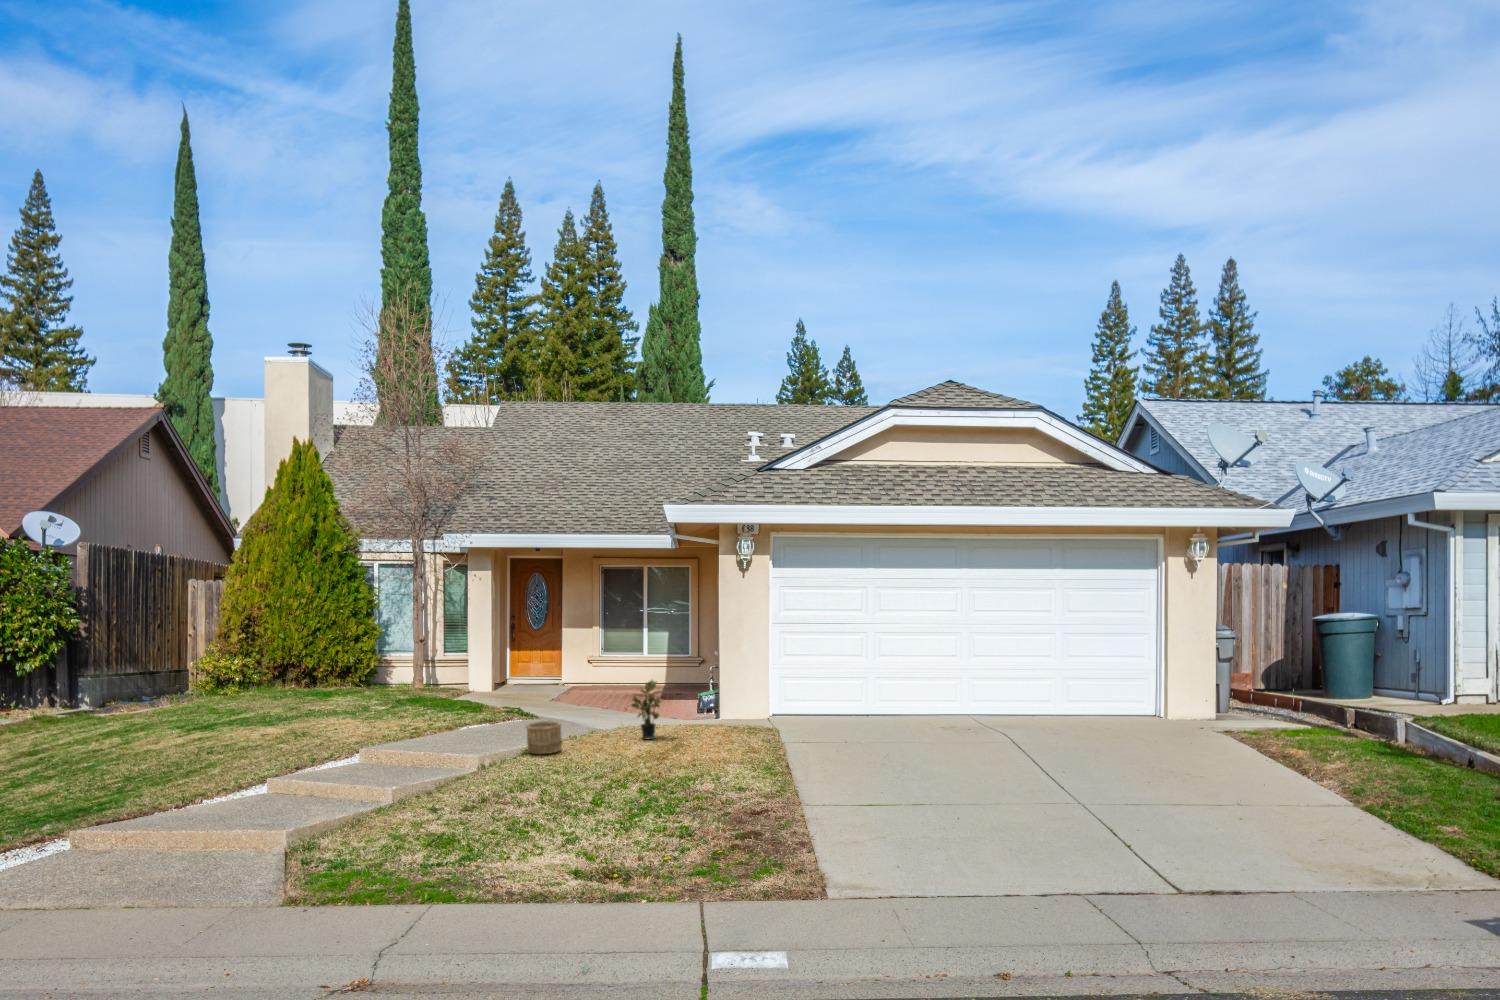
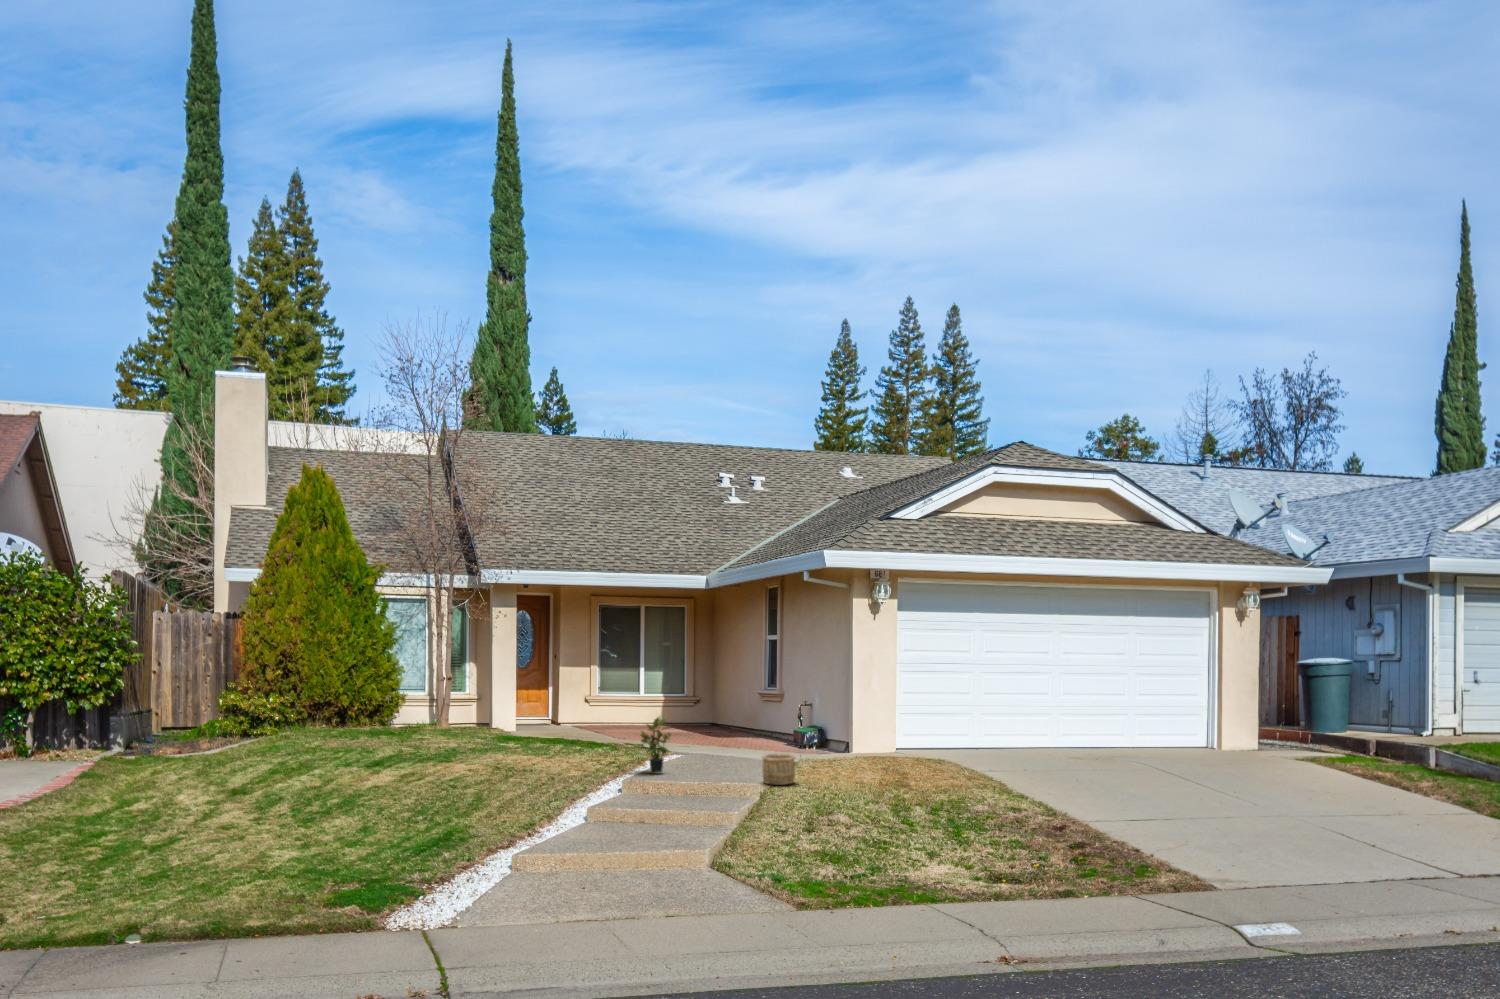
potted plant: present [631,680,662,739] -> present [641,716,671,774]

